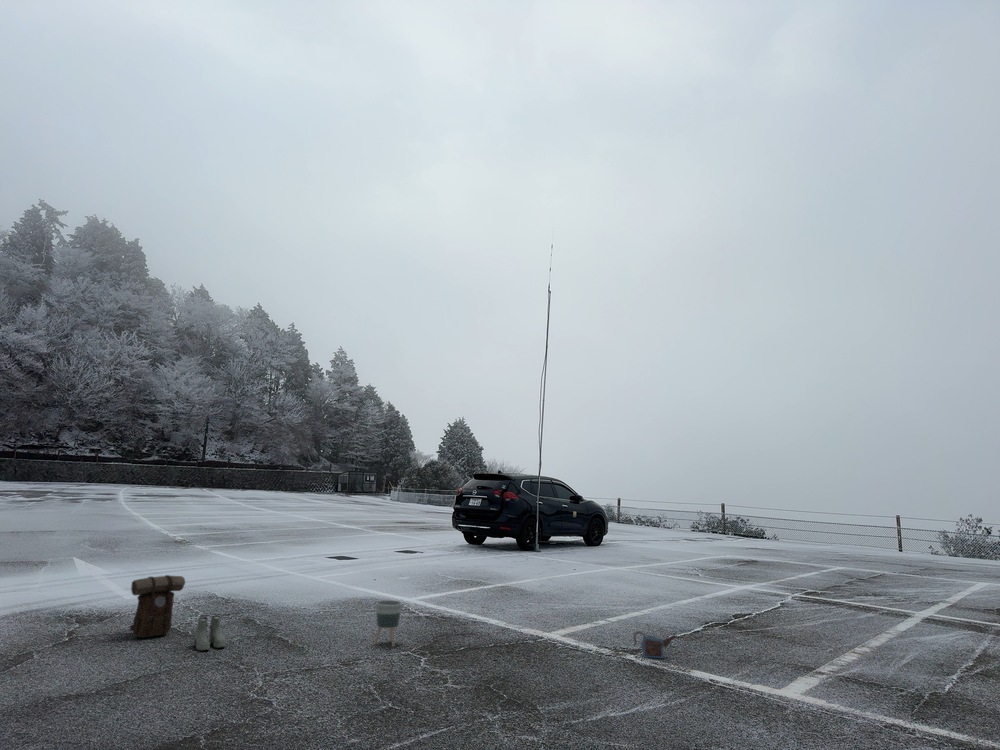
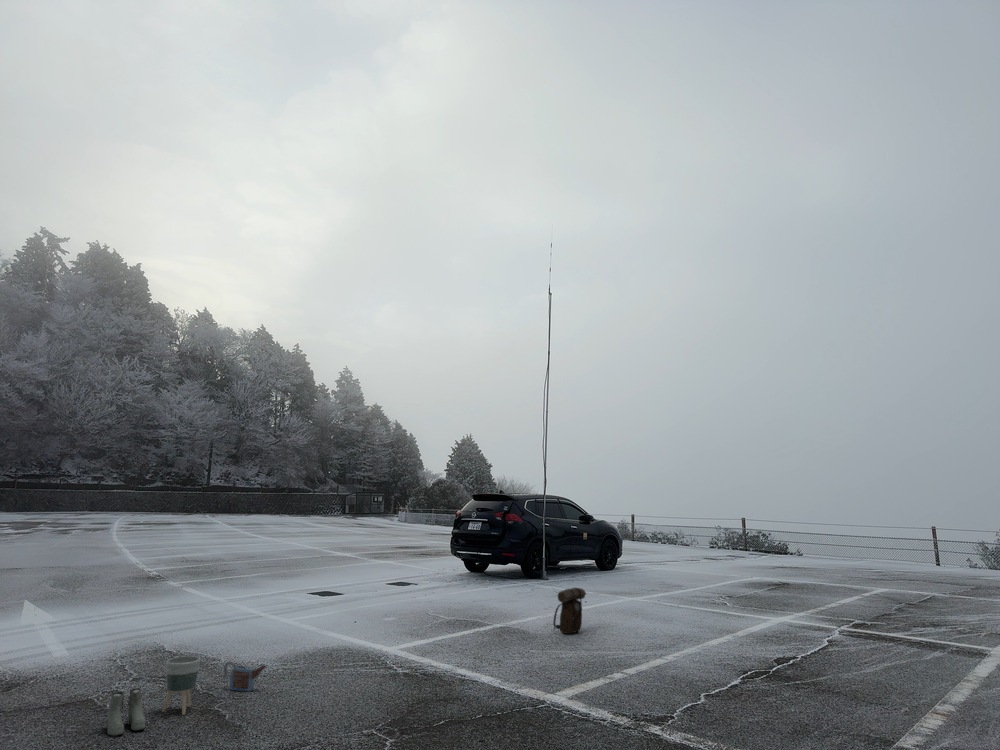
backpack: present [129,575,185,638] -> present [553,588,586,634]
planter: present [374,600,402,647] -> present [162,656,200,715]
watering can: present [633,631,675,658] -> present [223,662,266,691]

